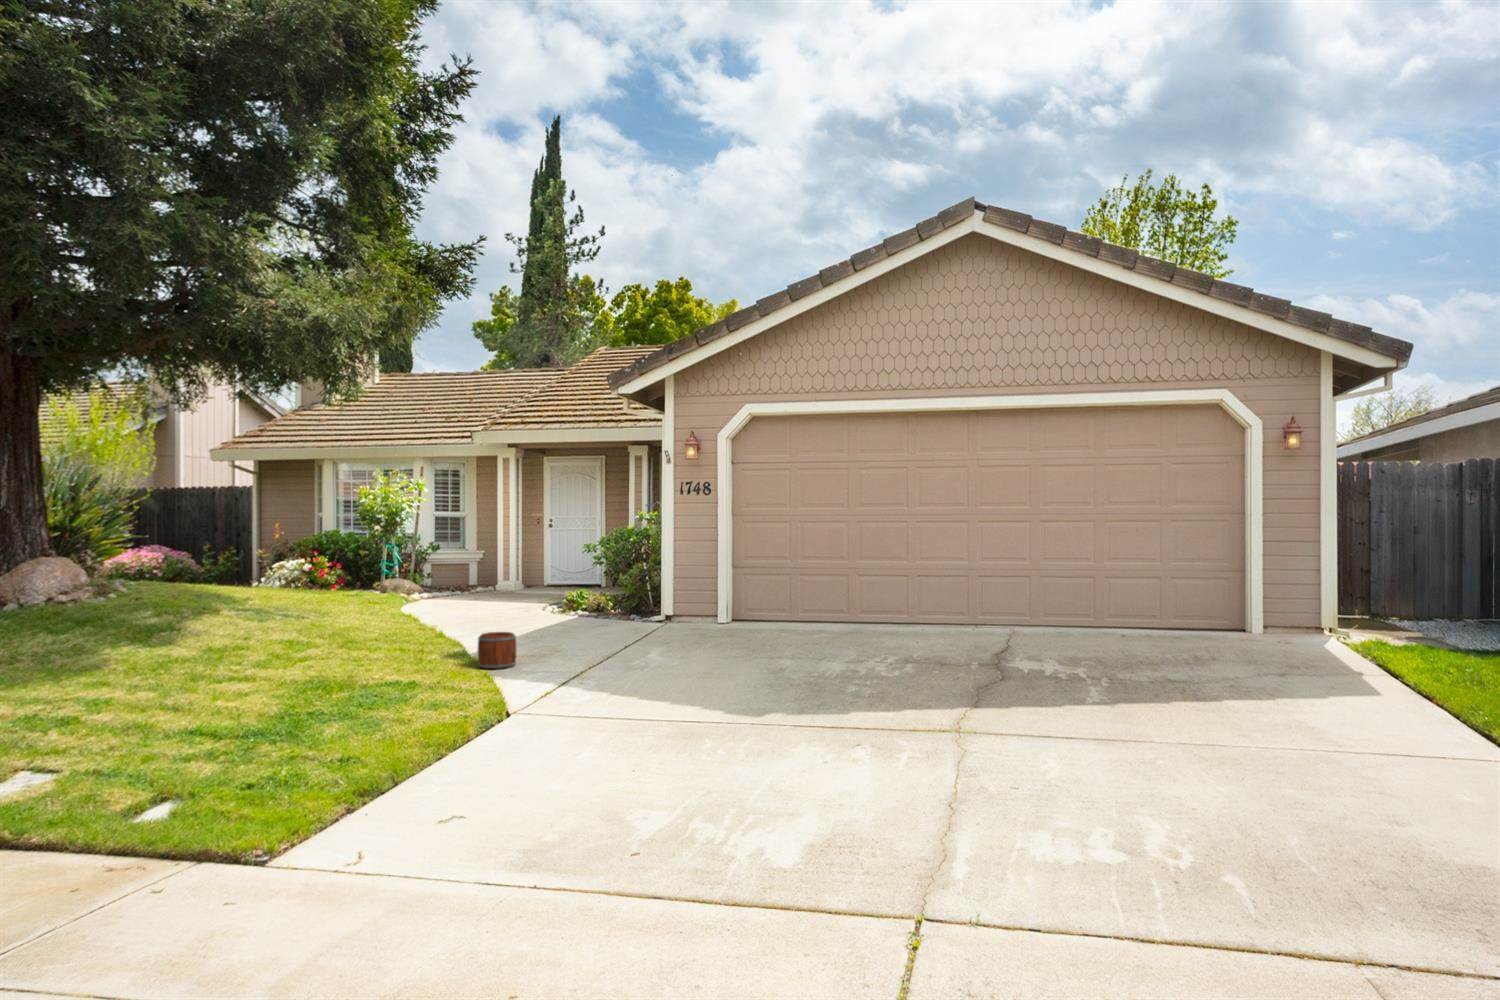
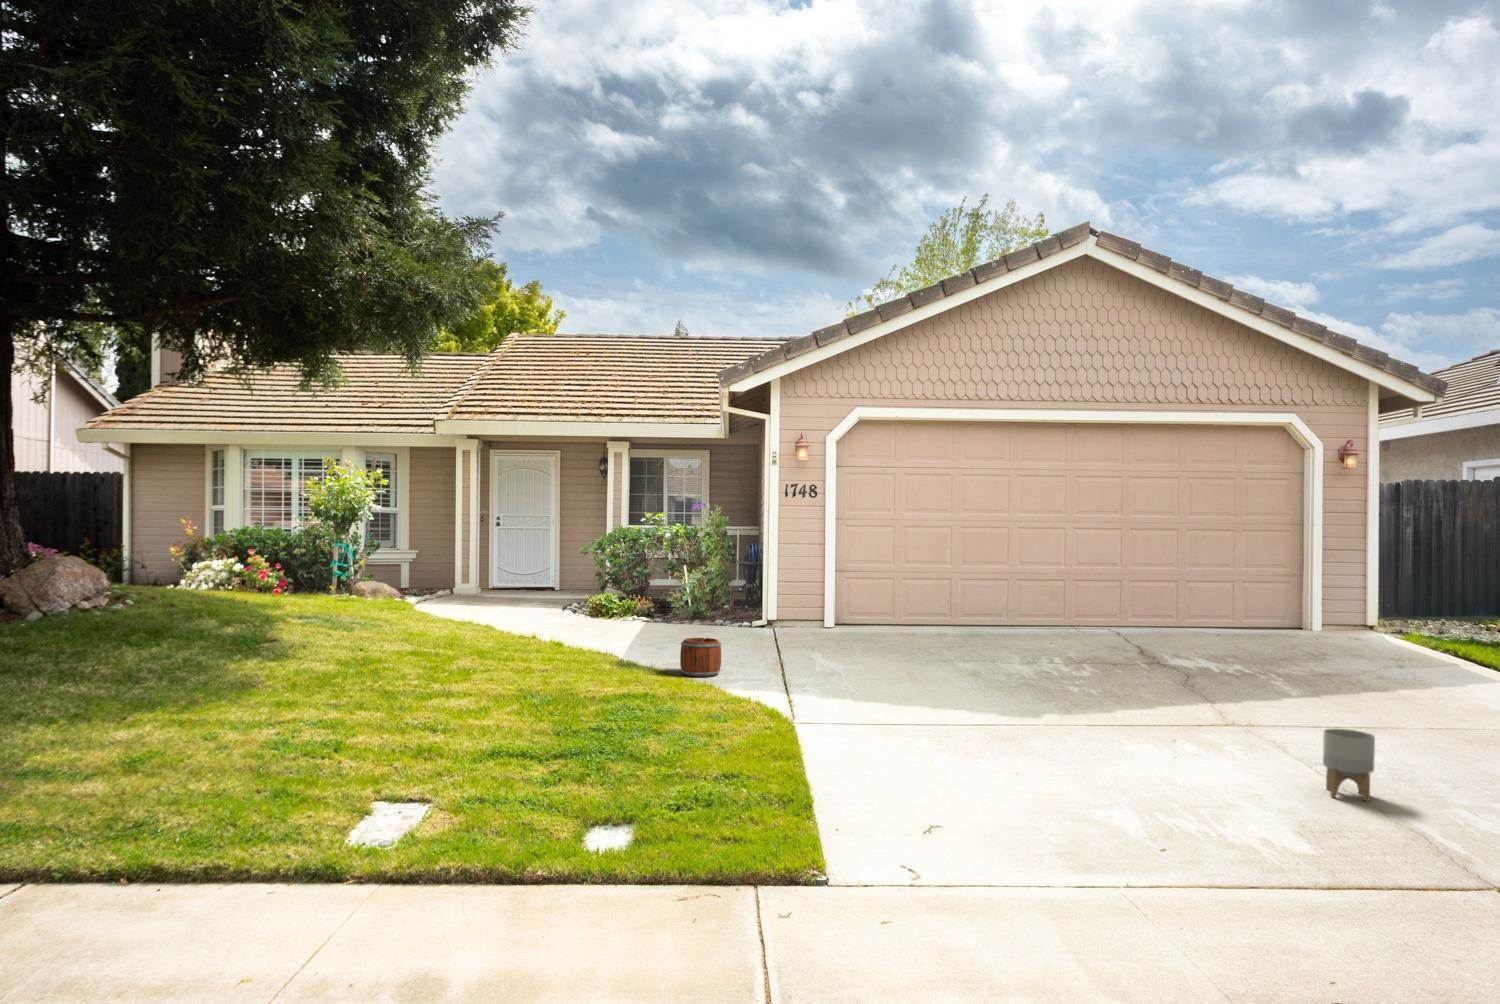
planter: none [807,754,858,840] -> present [1323,729,1375,801]

